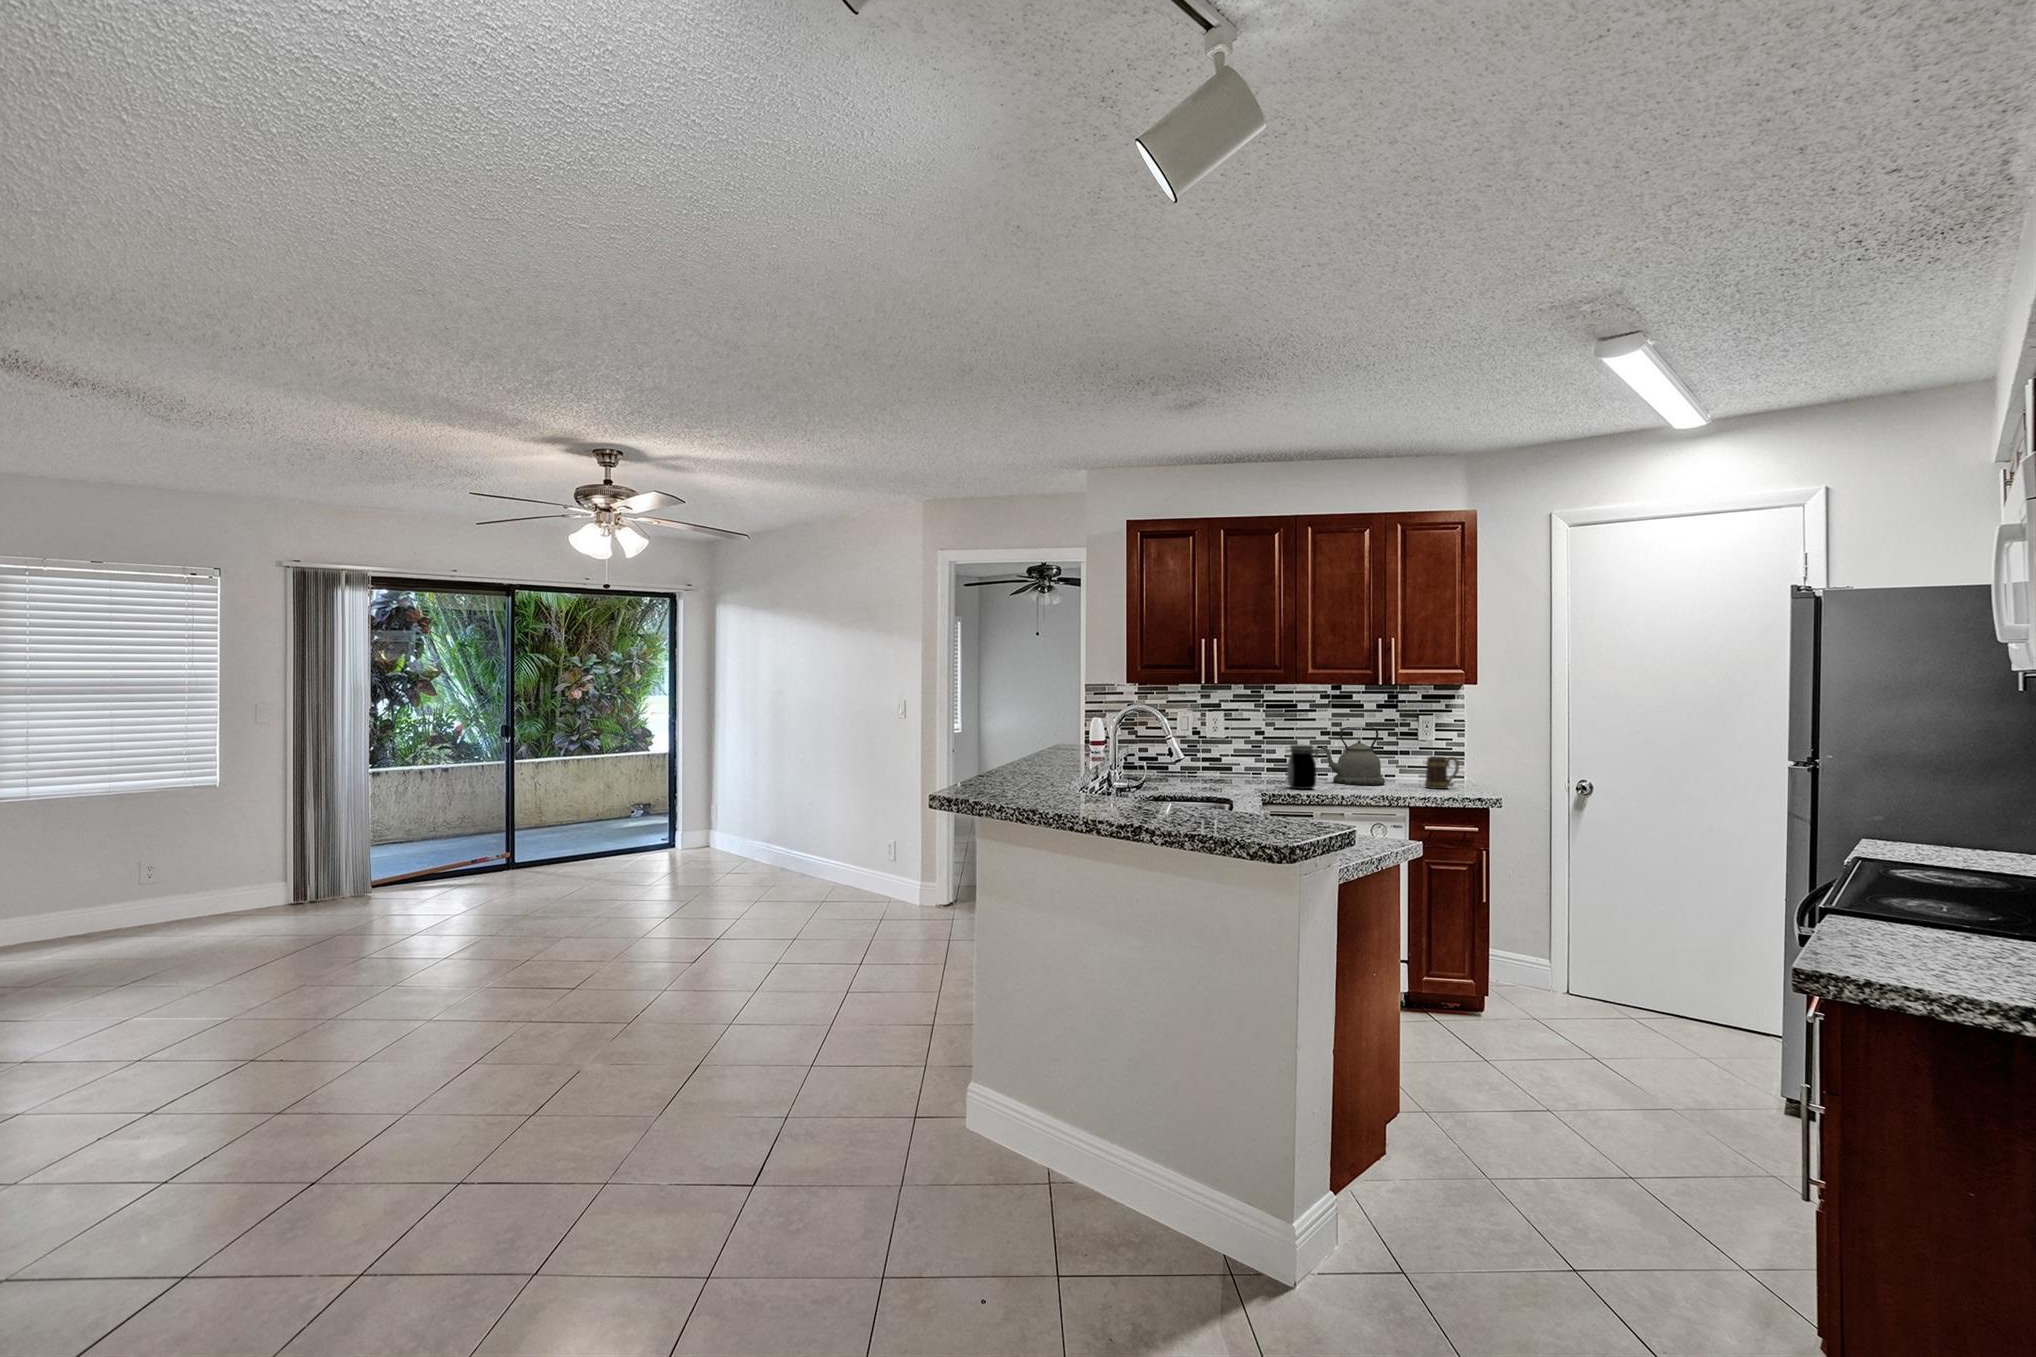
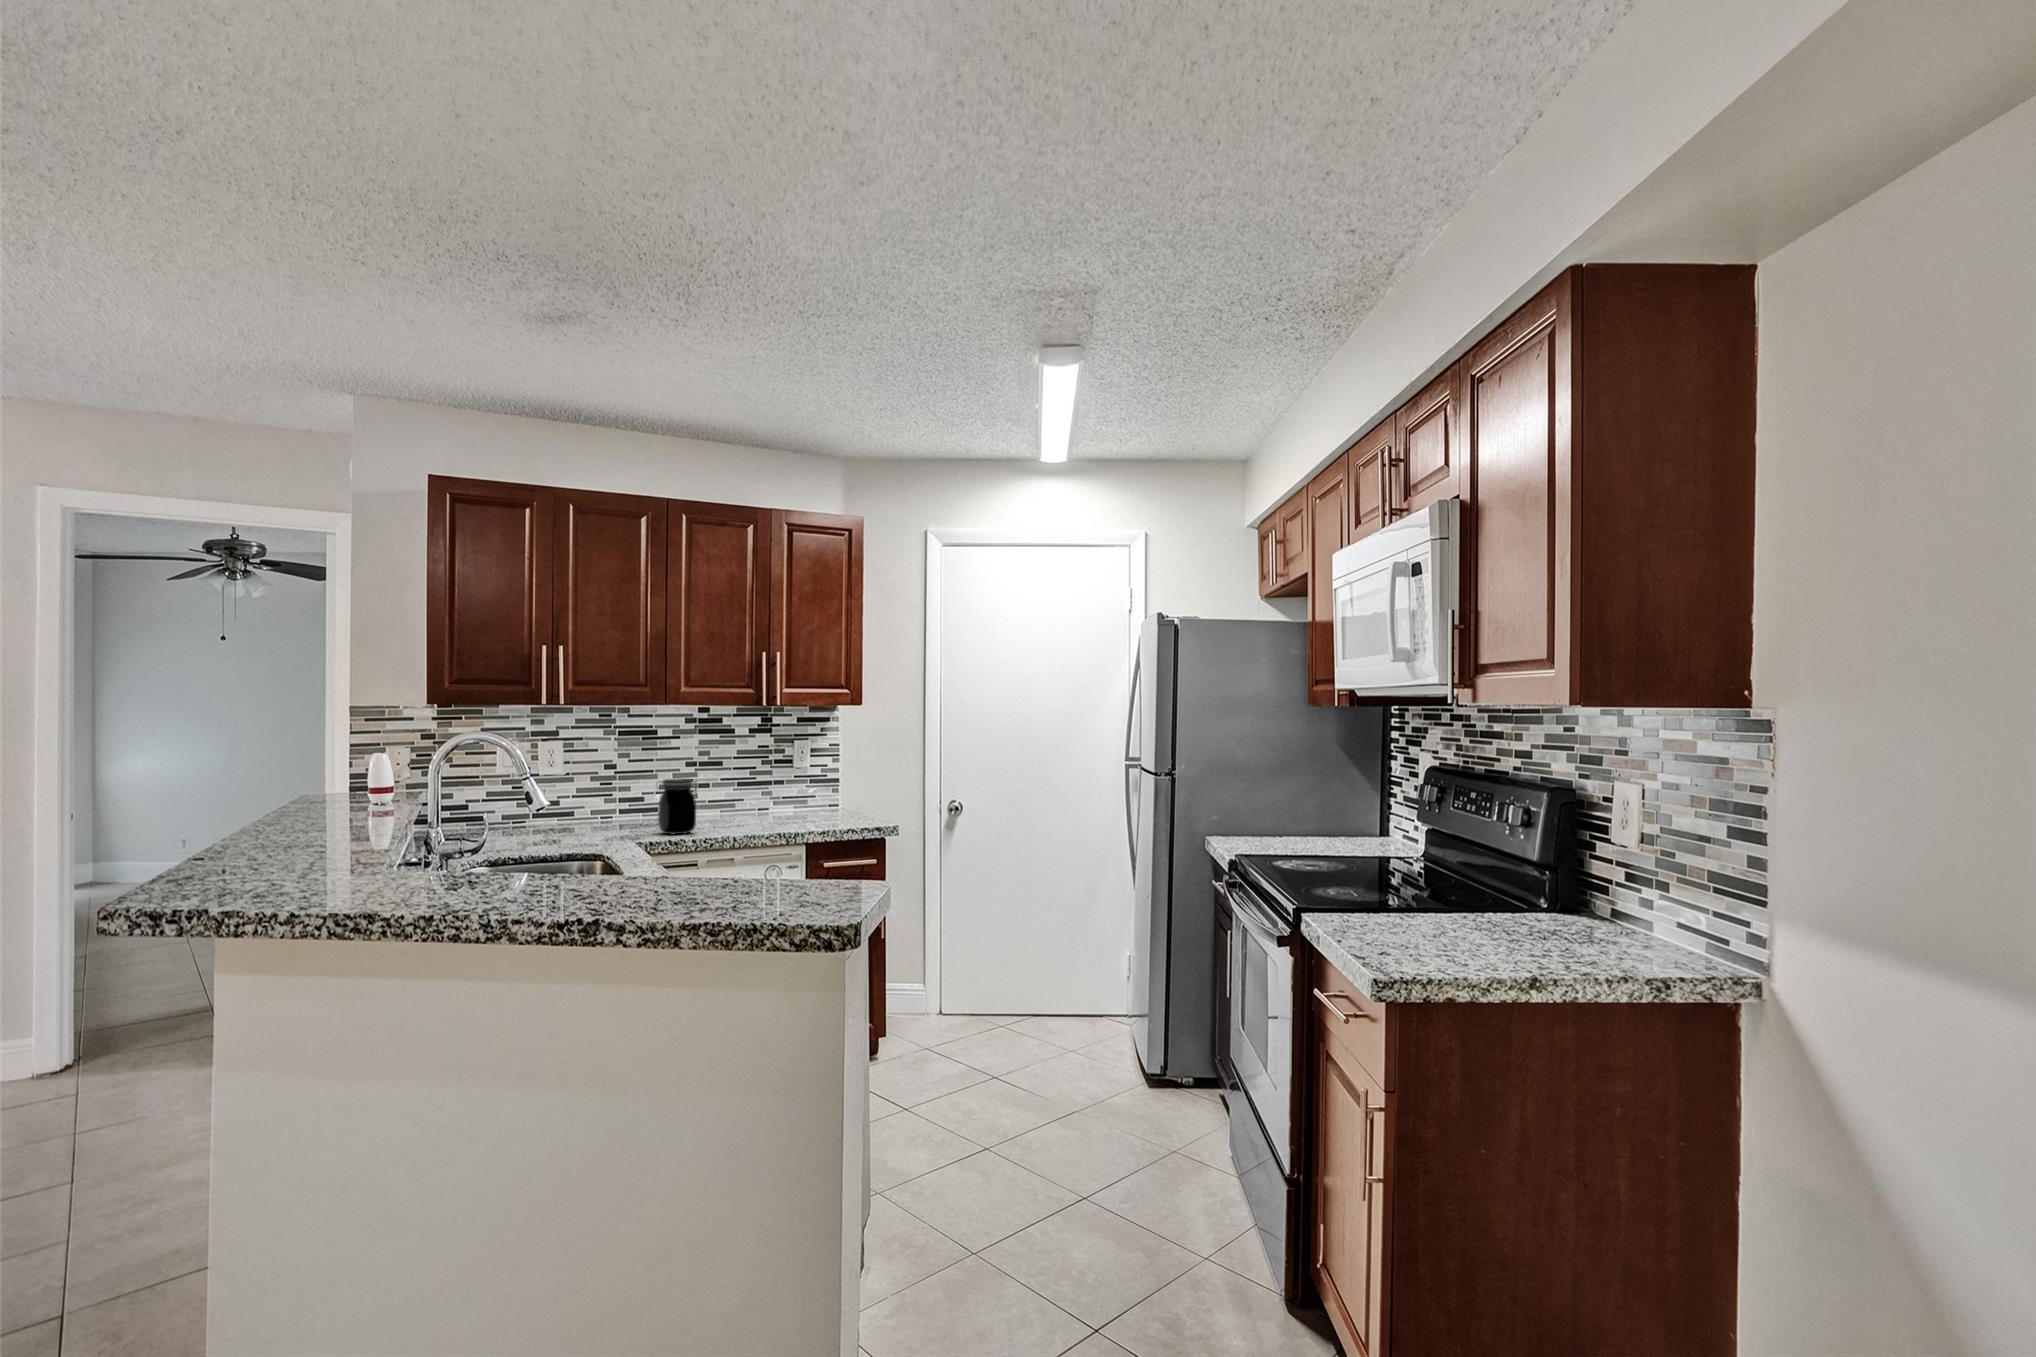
kettle: present [1321,727,1385,785] -> none [693,754,765,824]
mug: present [1425,756,1459,789] -> none [809,784,844,821]

